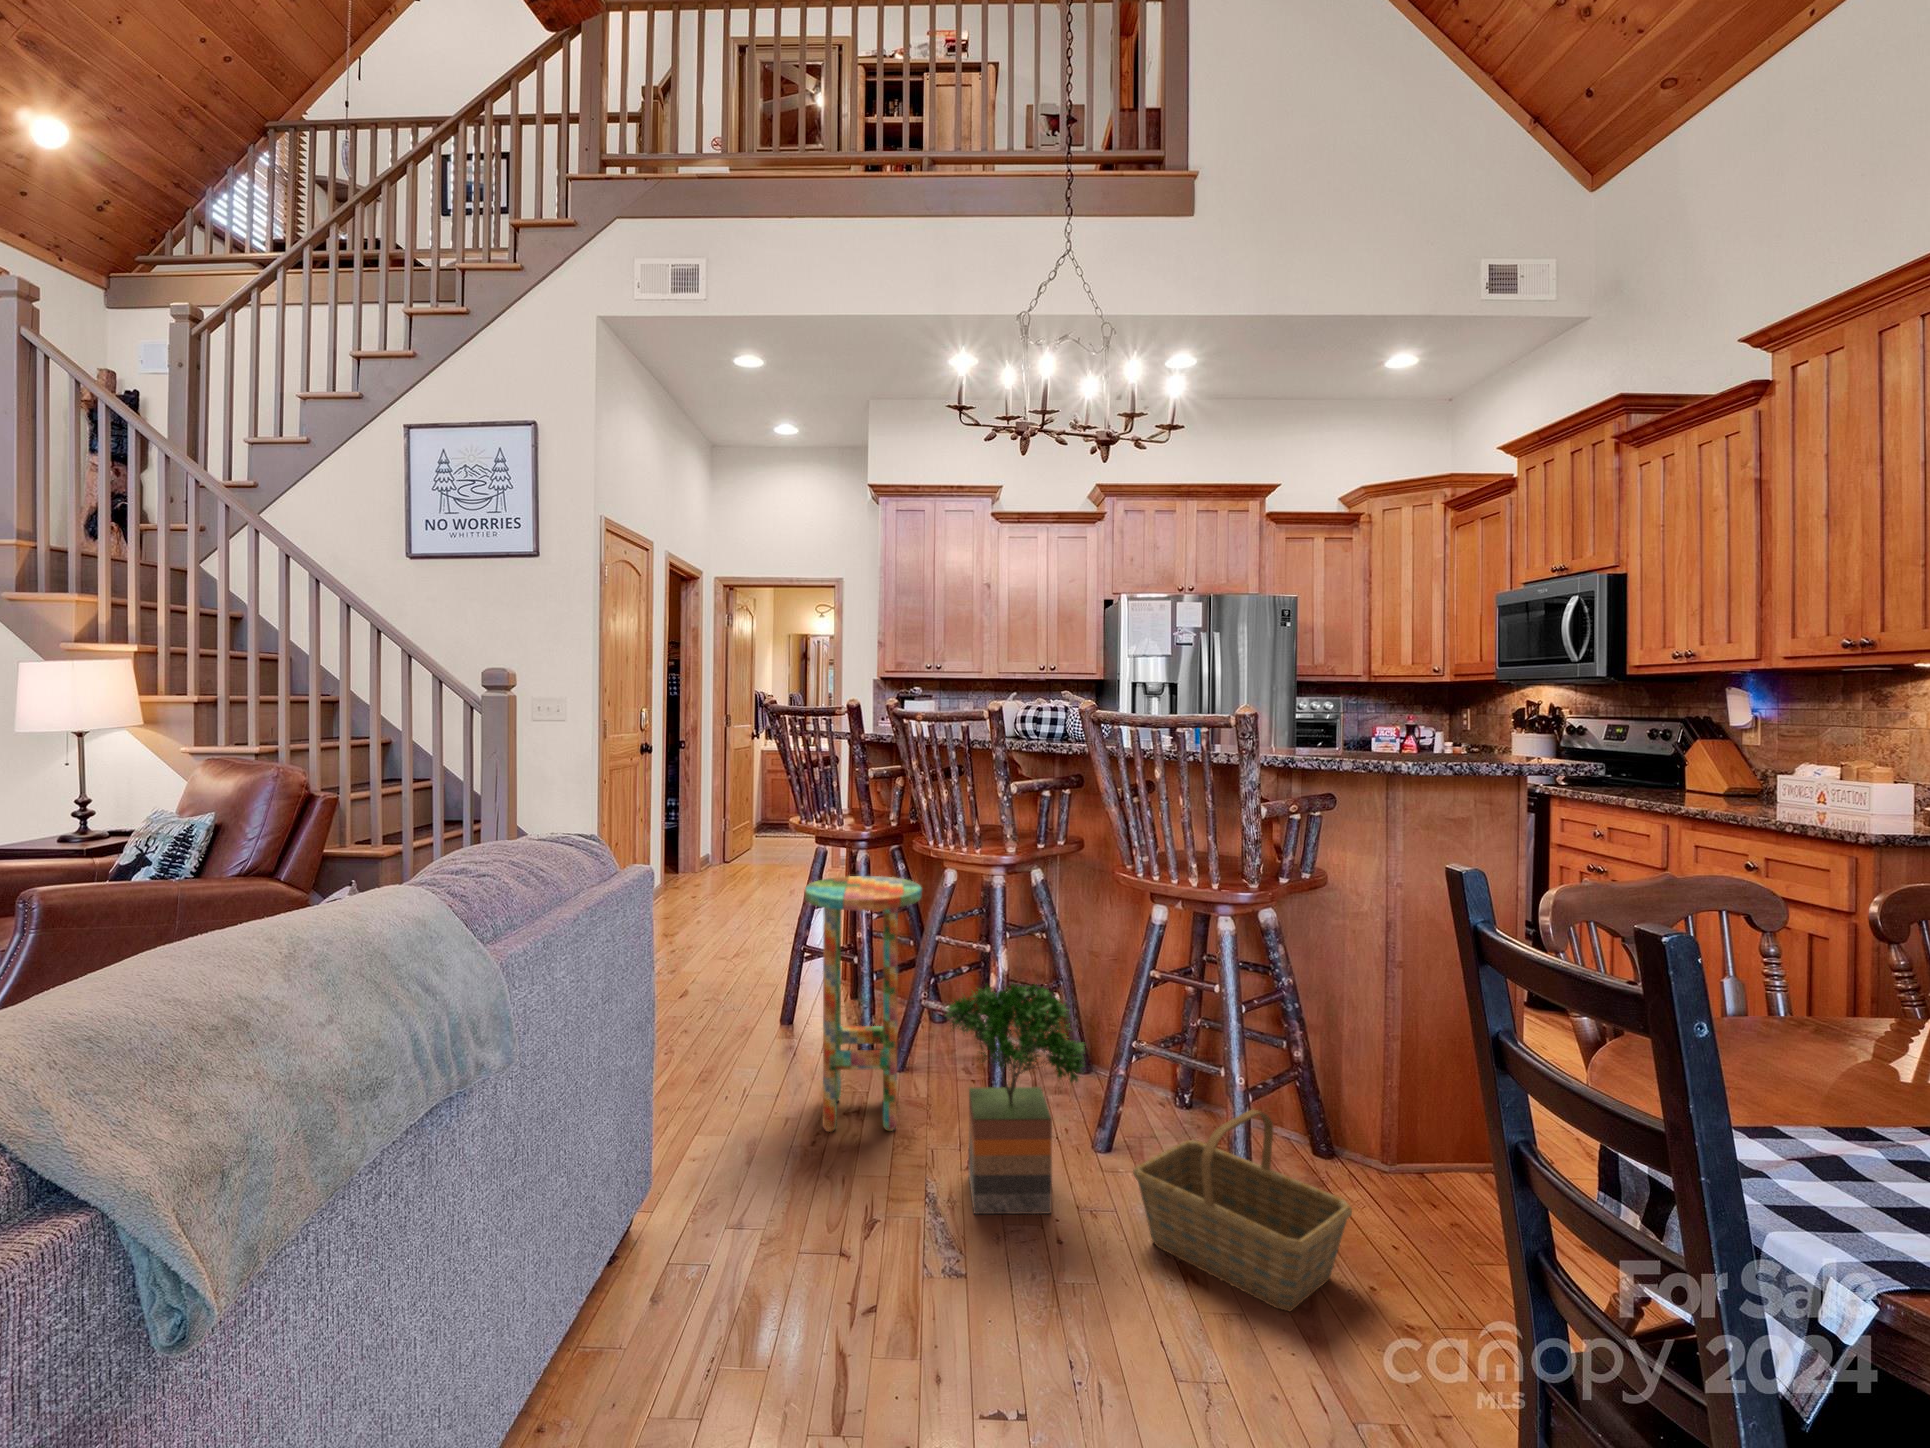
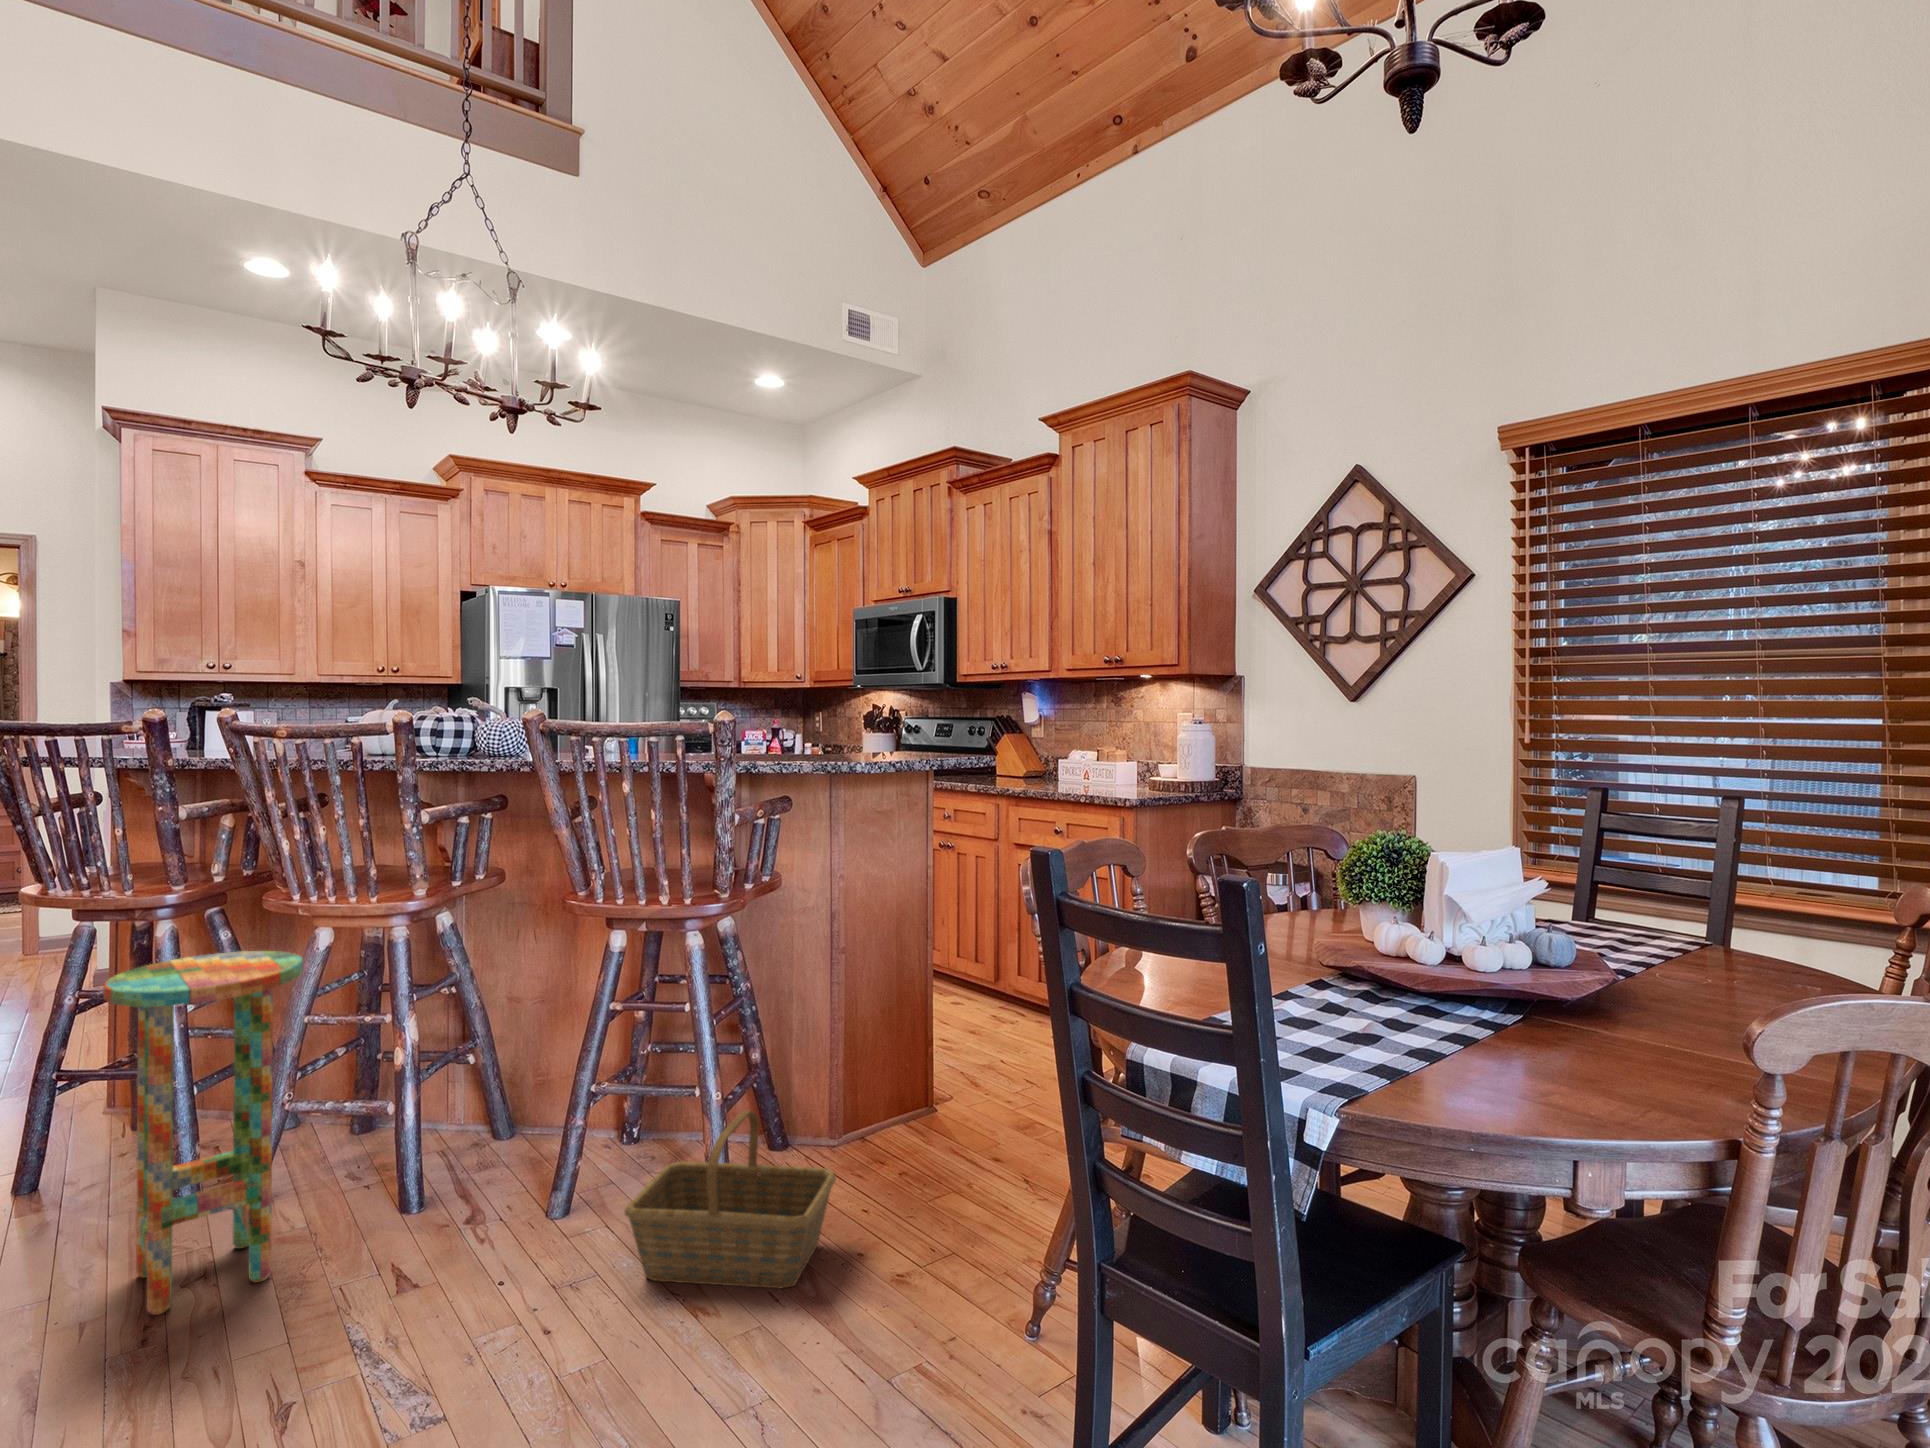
potted tree: present [946,984,1085,1214] -> none [370,1040,568,1330]

